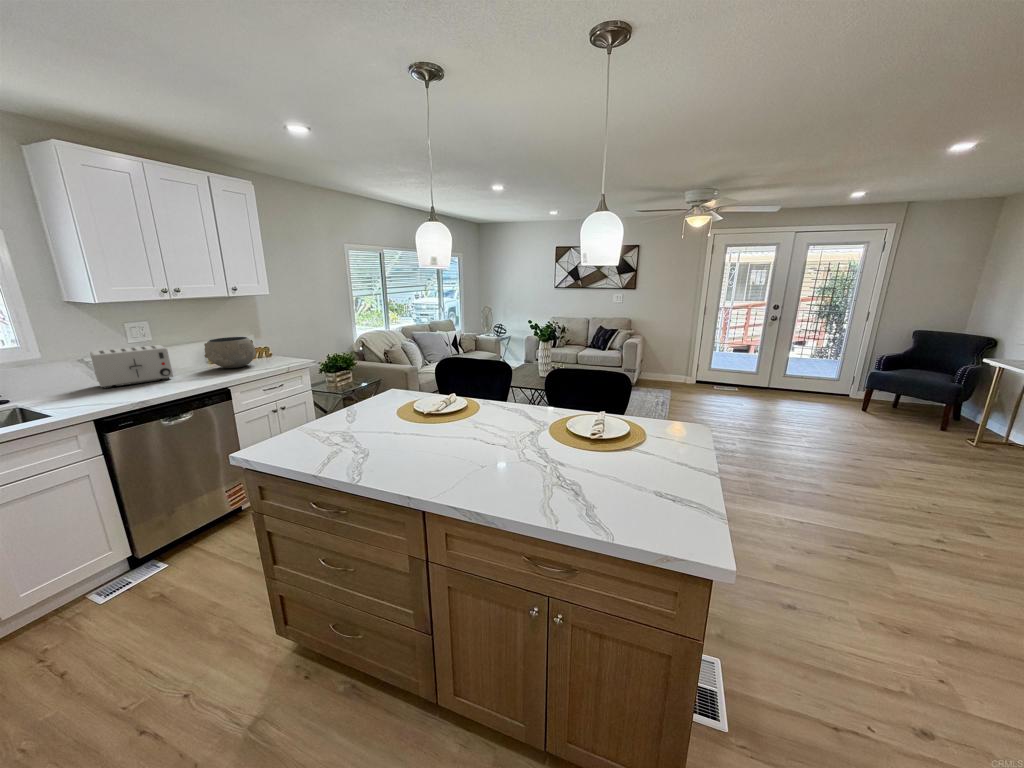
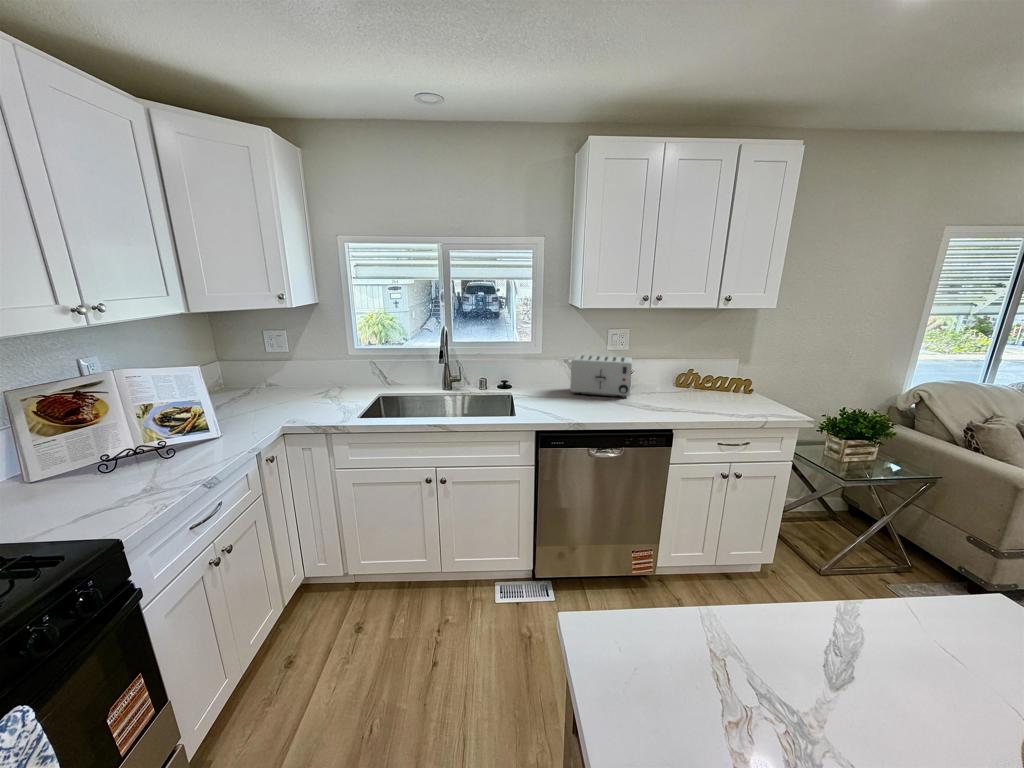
ceramic bowl: present [204,337,256,368] -> none [668,359,729,400]

